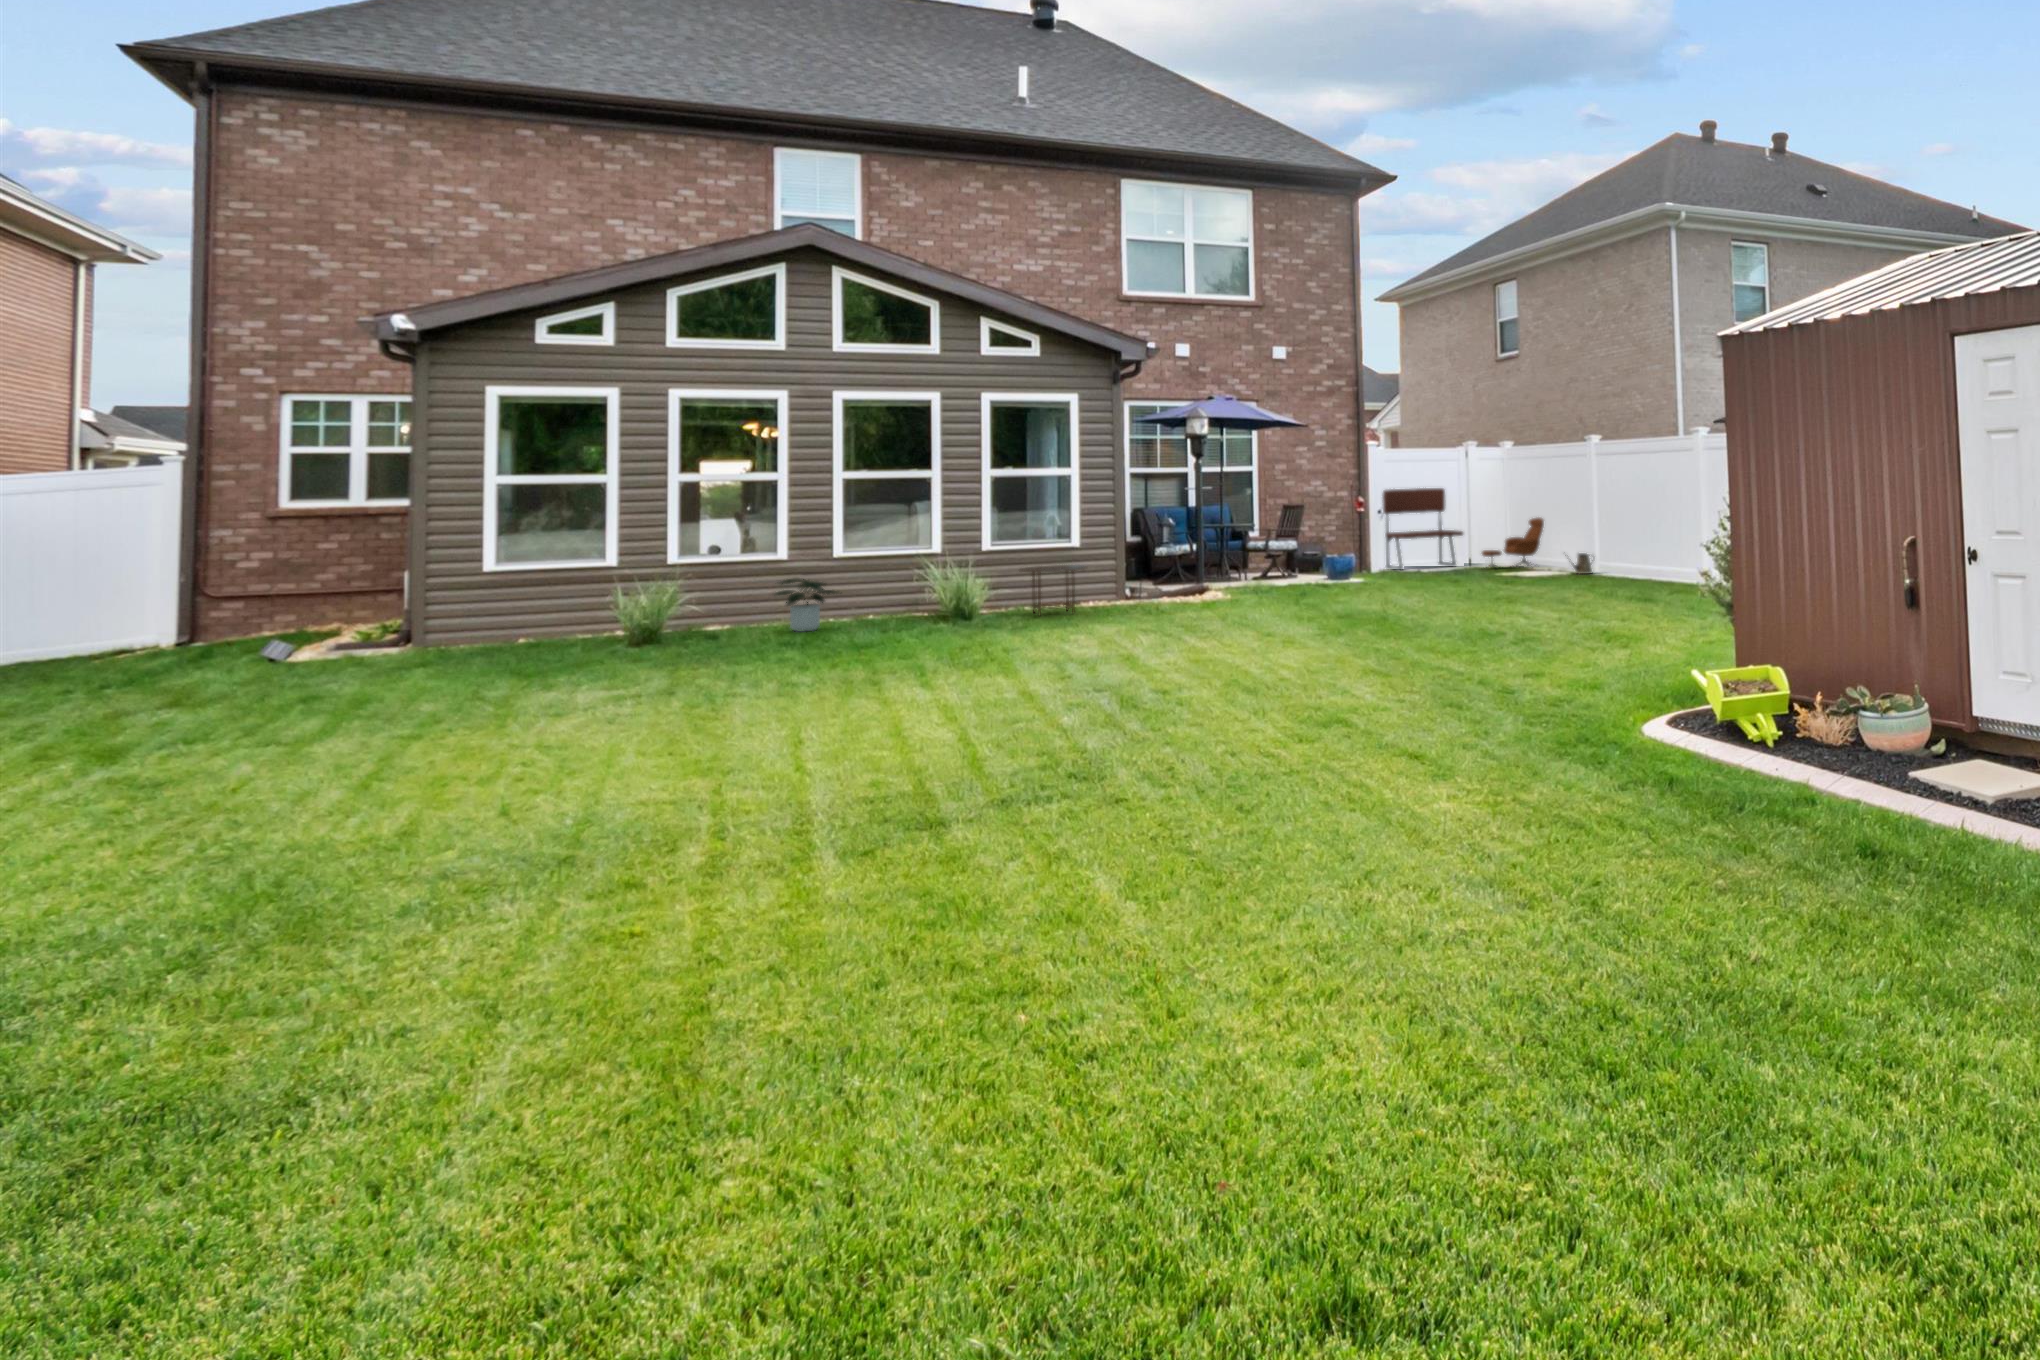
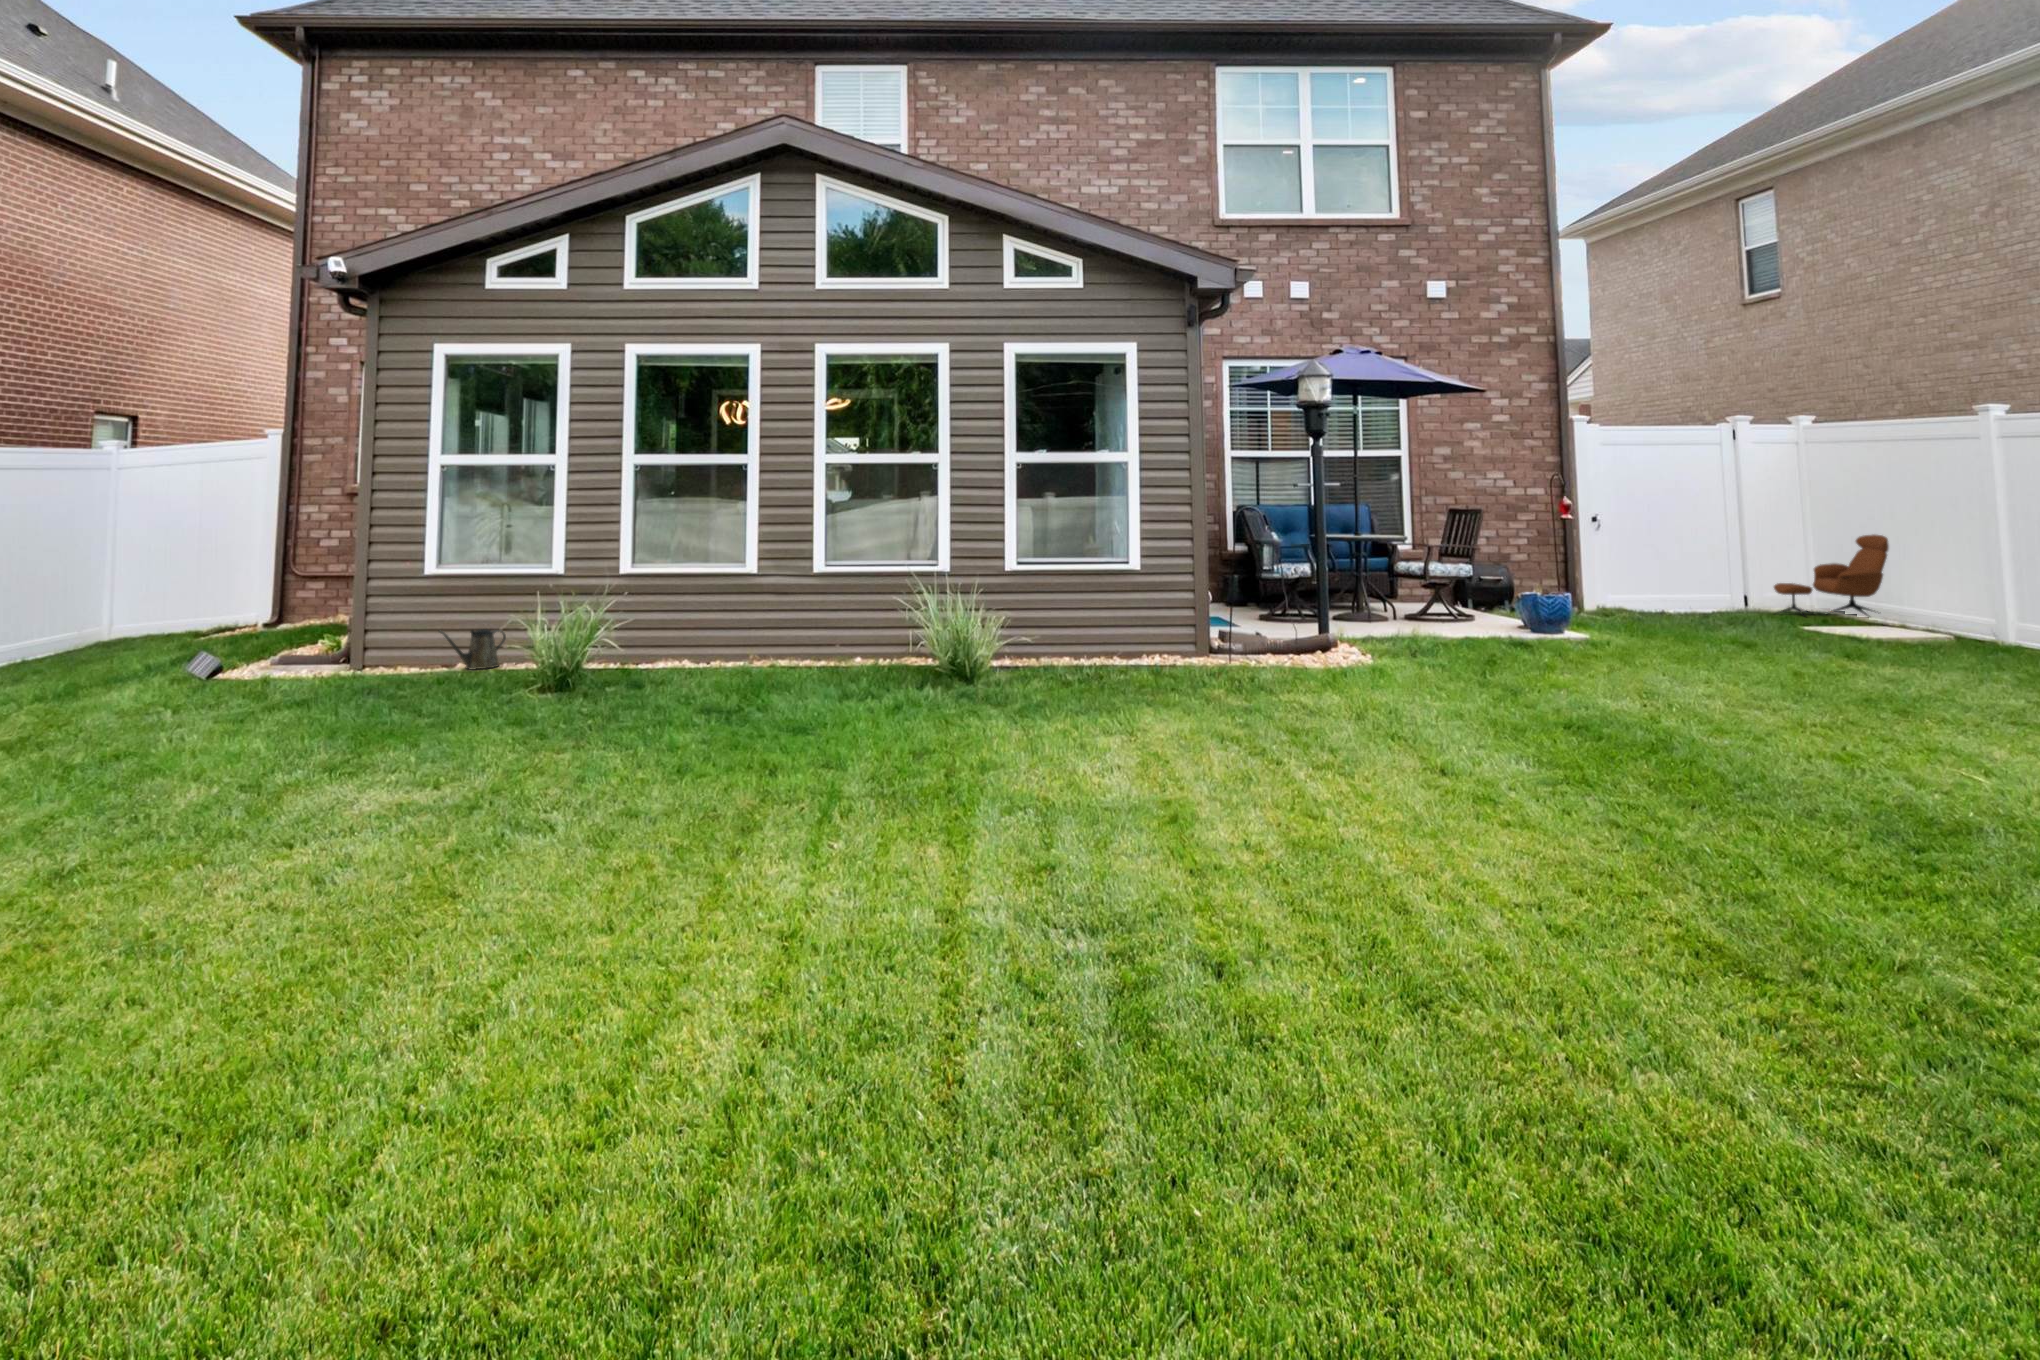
bench: present [1382,488,1463,570] -> none [1599,482,1738,605]
watering can: present [1565,553,1592,574] -> present [439,629,506,670]
side table: present [1020,565,1086,615] -> none [1044,588,1141,666]
potted plant: present [776,579,837,631] -> none [729,592,815,666]

